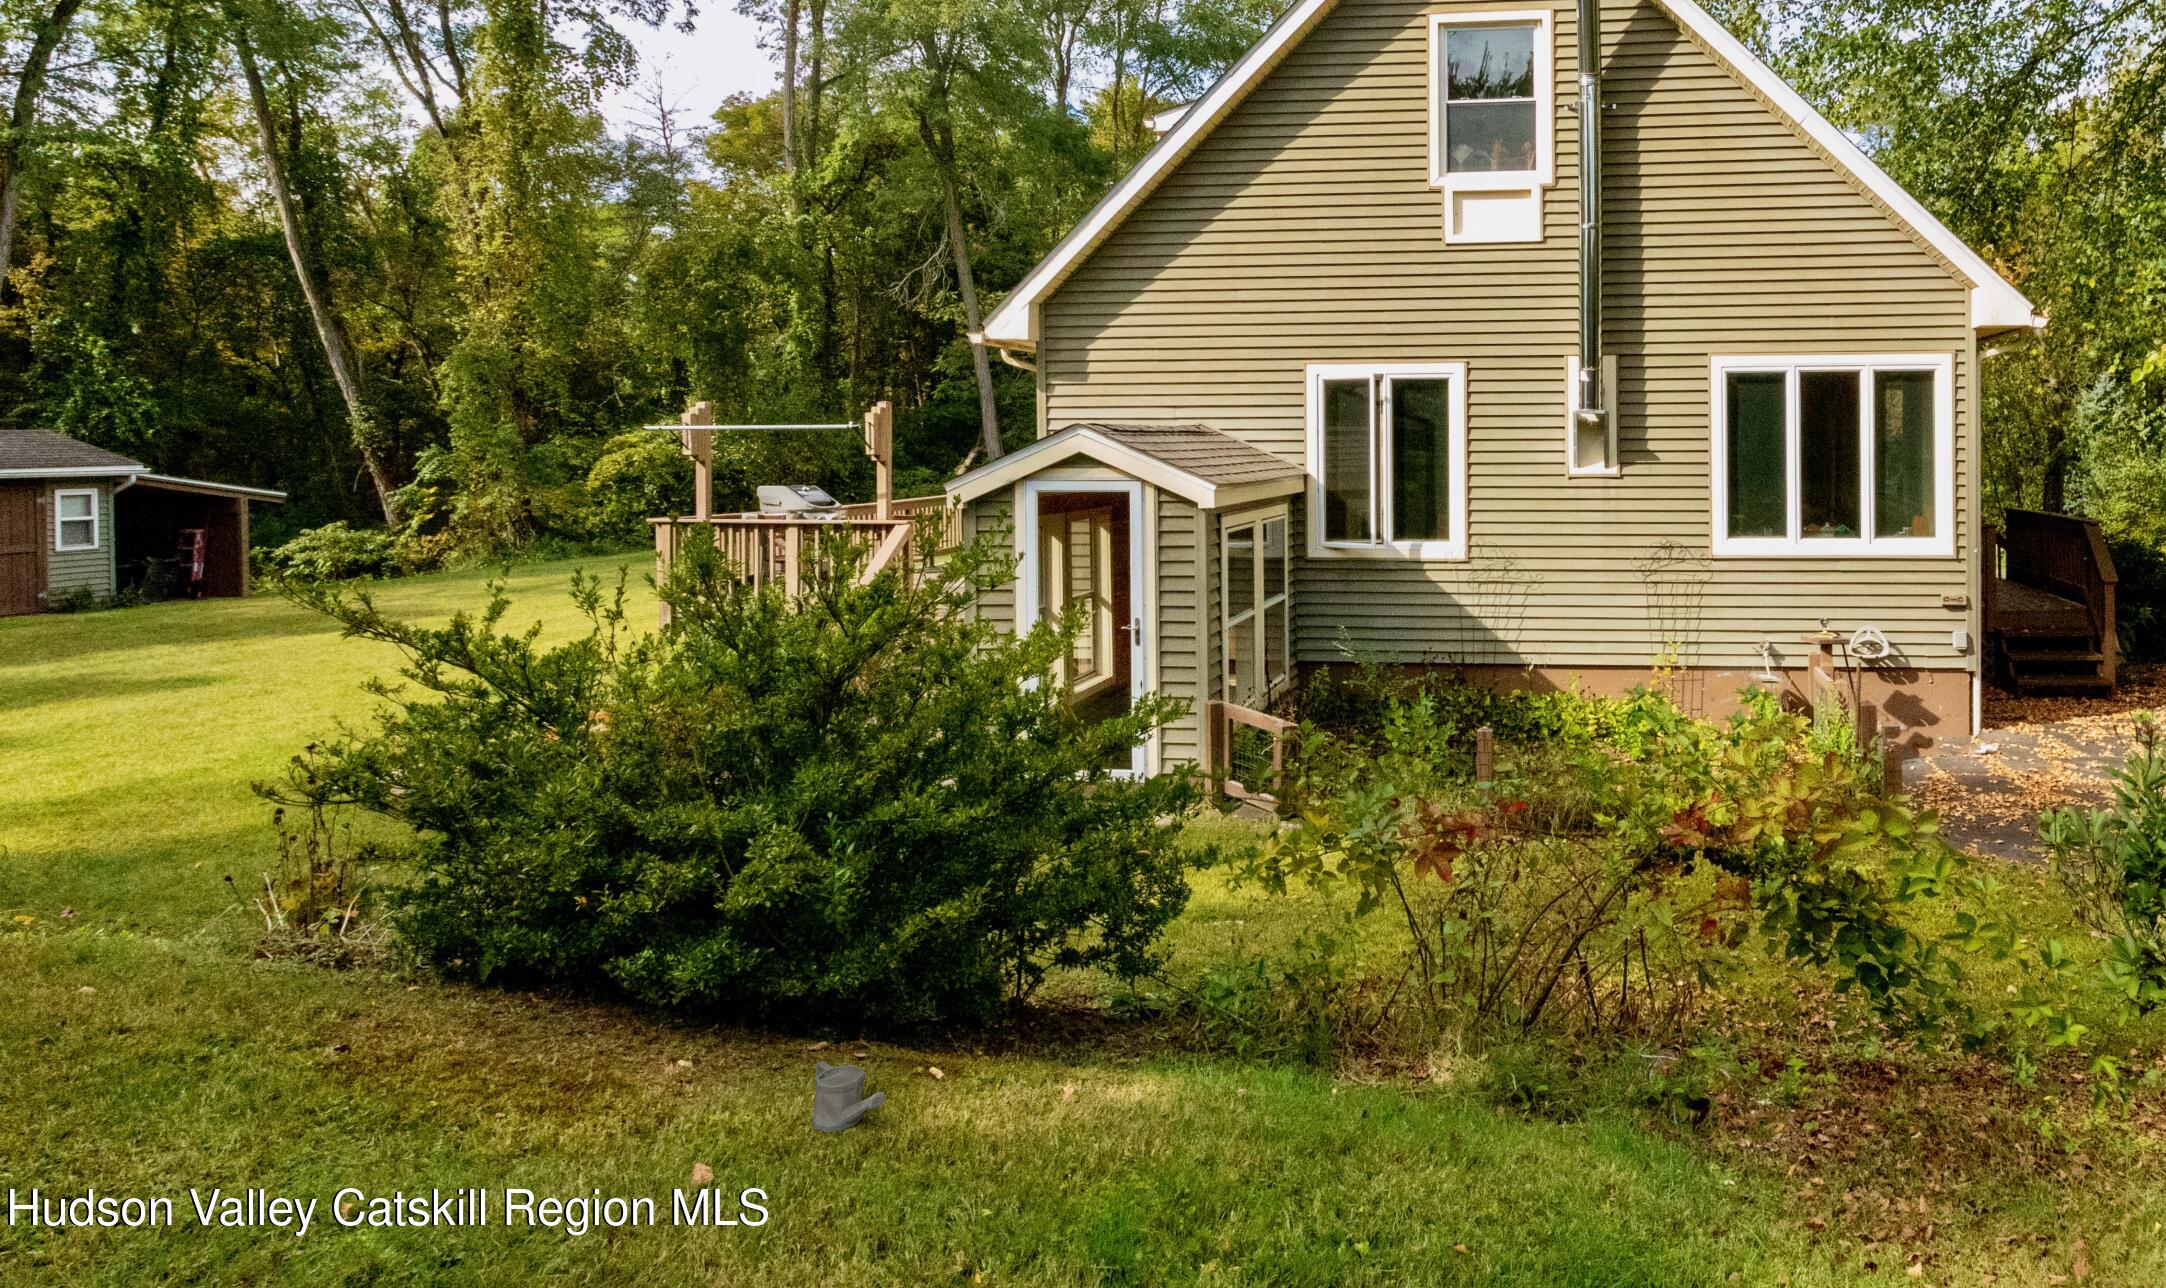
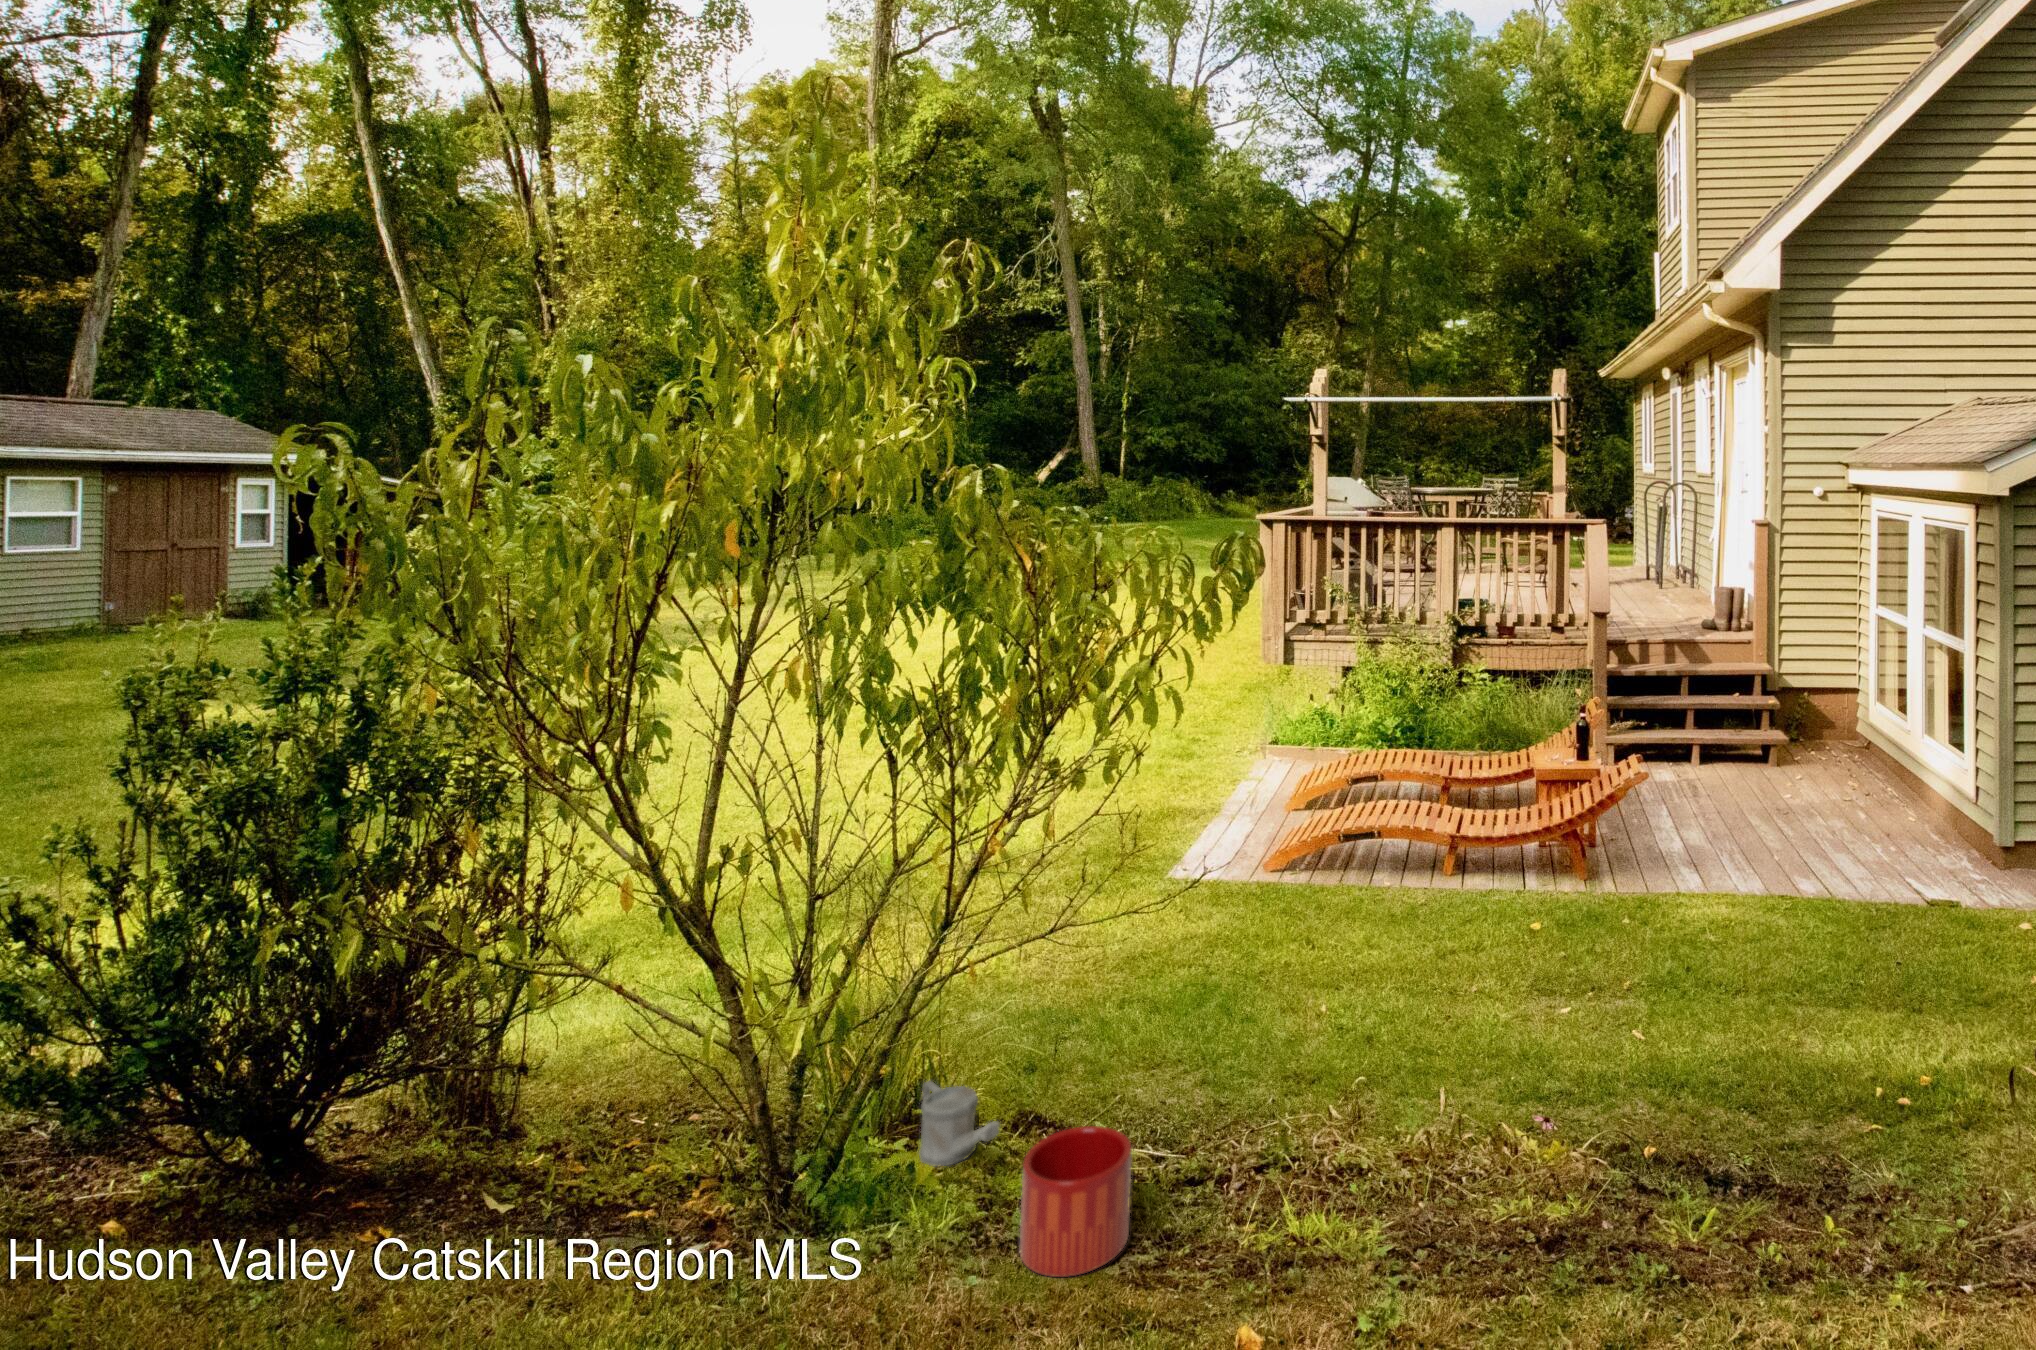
planter: none [901,1093,999,1214] -> present [1020,1126,1132,1277]

